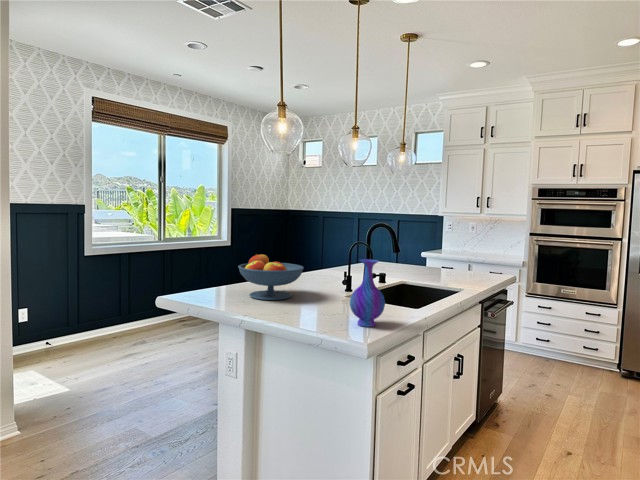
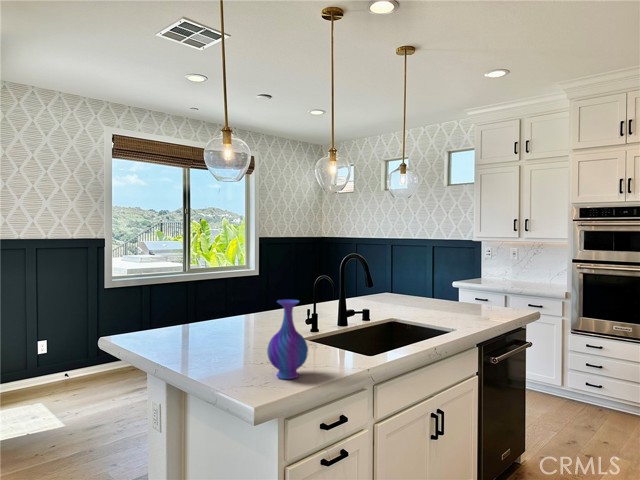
fruit bowl: present [238,254,304,300] -> none [183,290,255,342]

